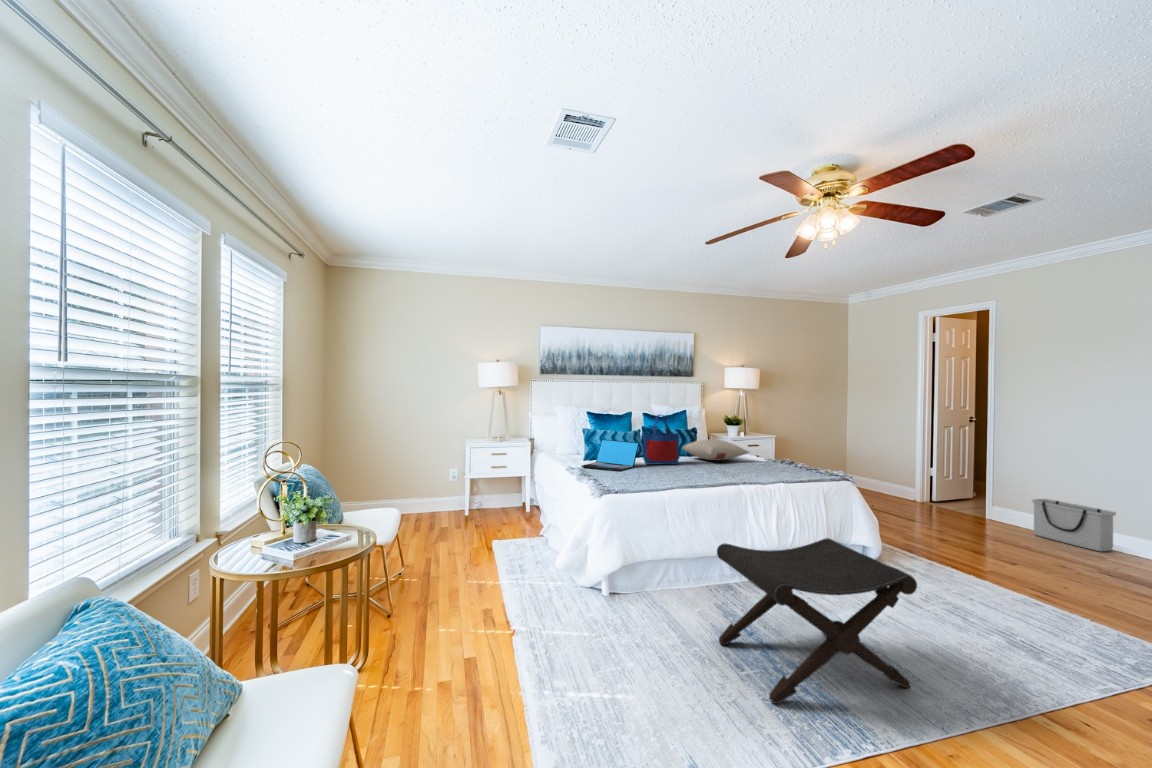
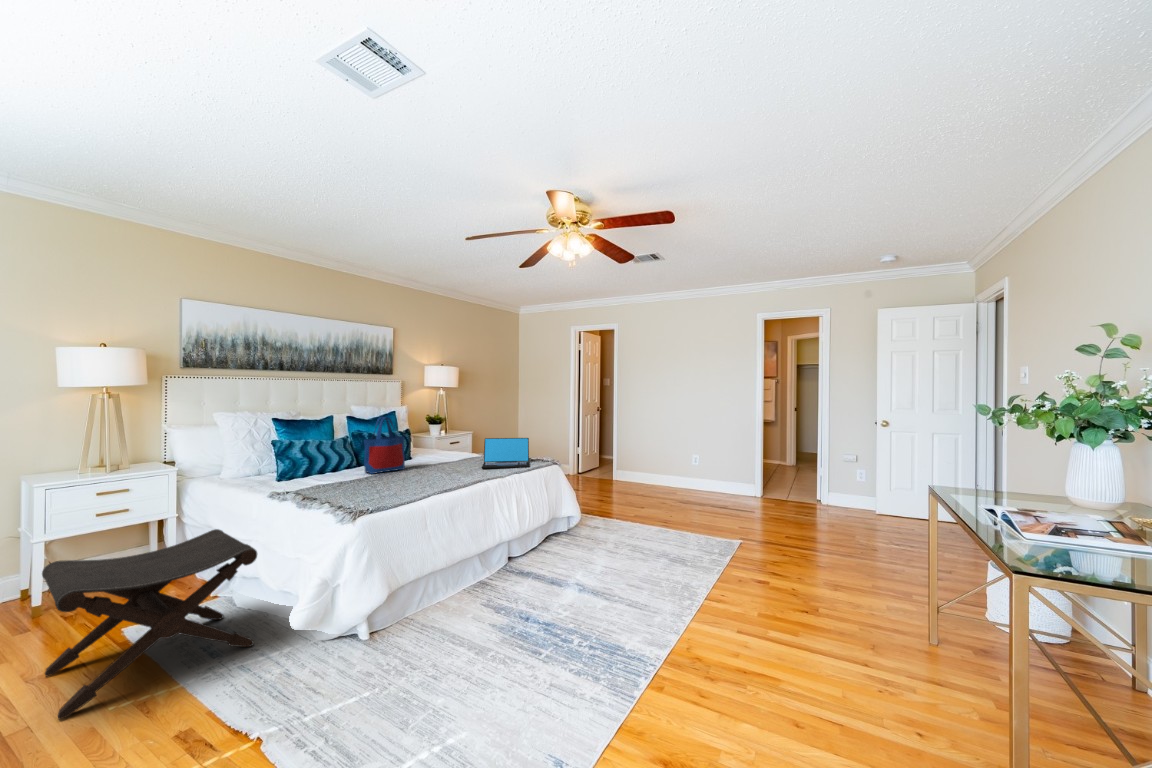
pillow: present [682,439,749,461] -> none [400,439,470,461]
laptop: present [581,440,639,472] -> present [482,438,530,469]
storage bin: present [1032,499,1116,551] -> none [643,459,683,489]
footstool: present [717,538,917,704] -> present [42,529,257,719]

